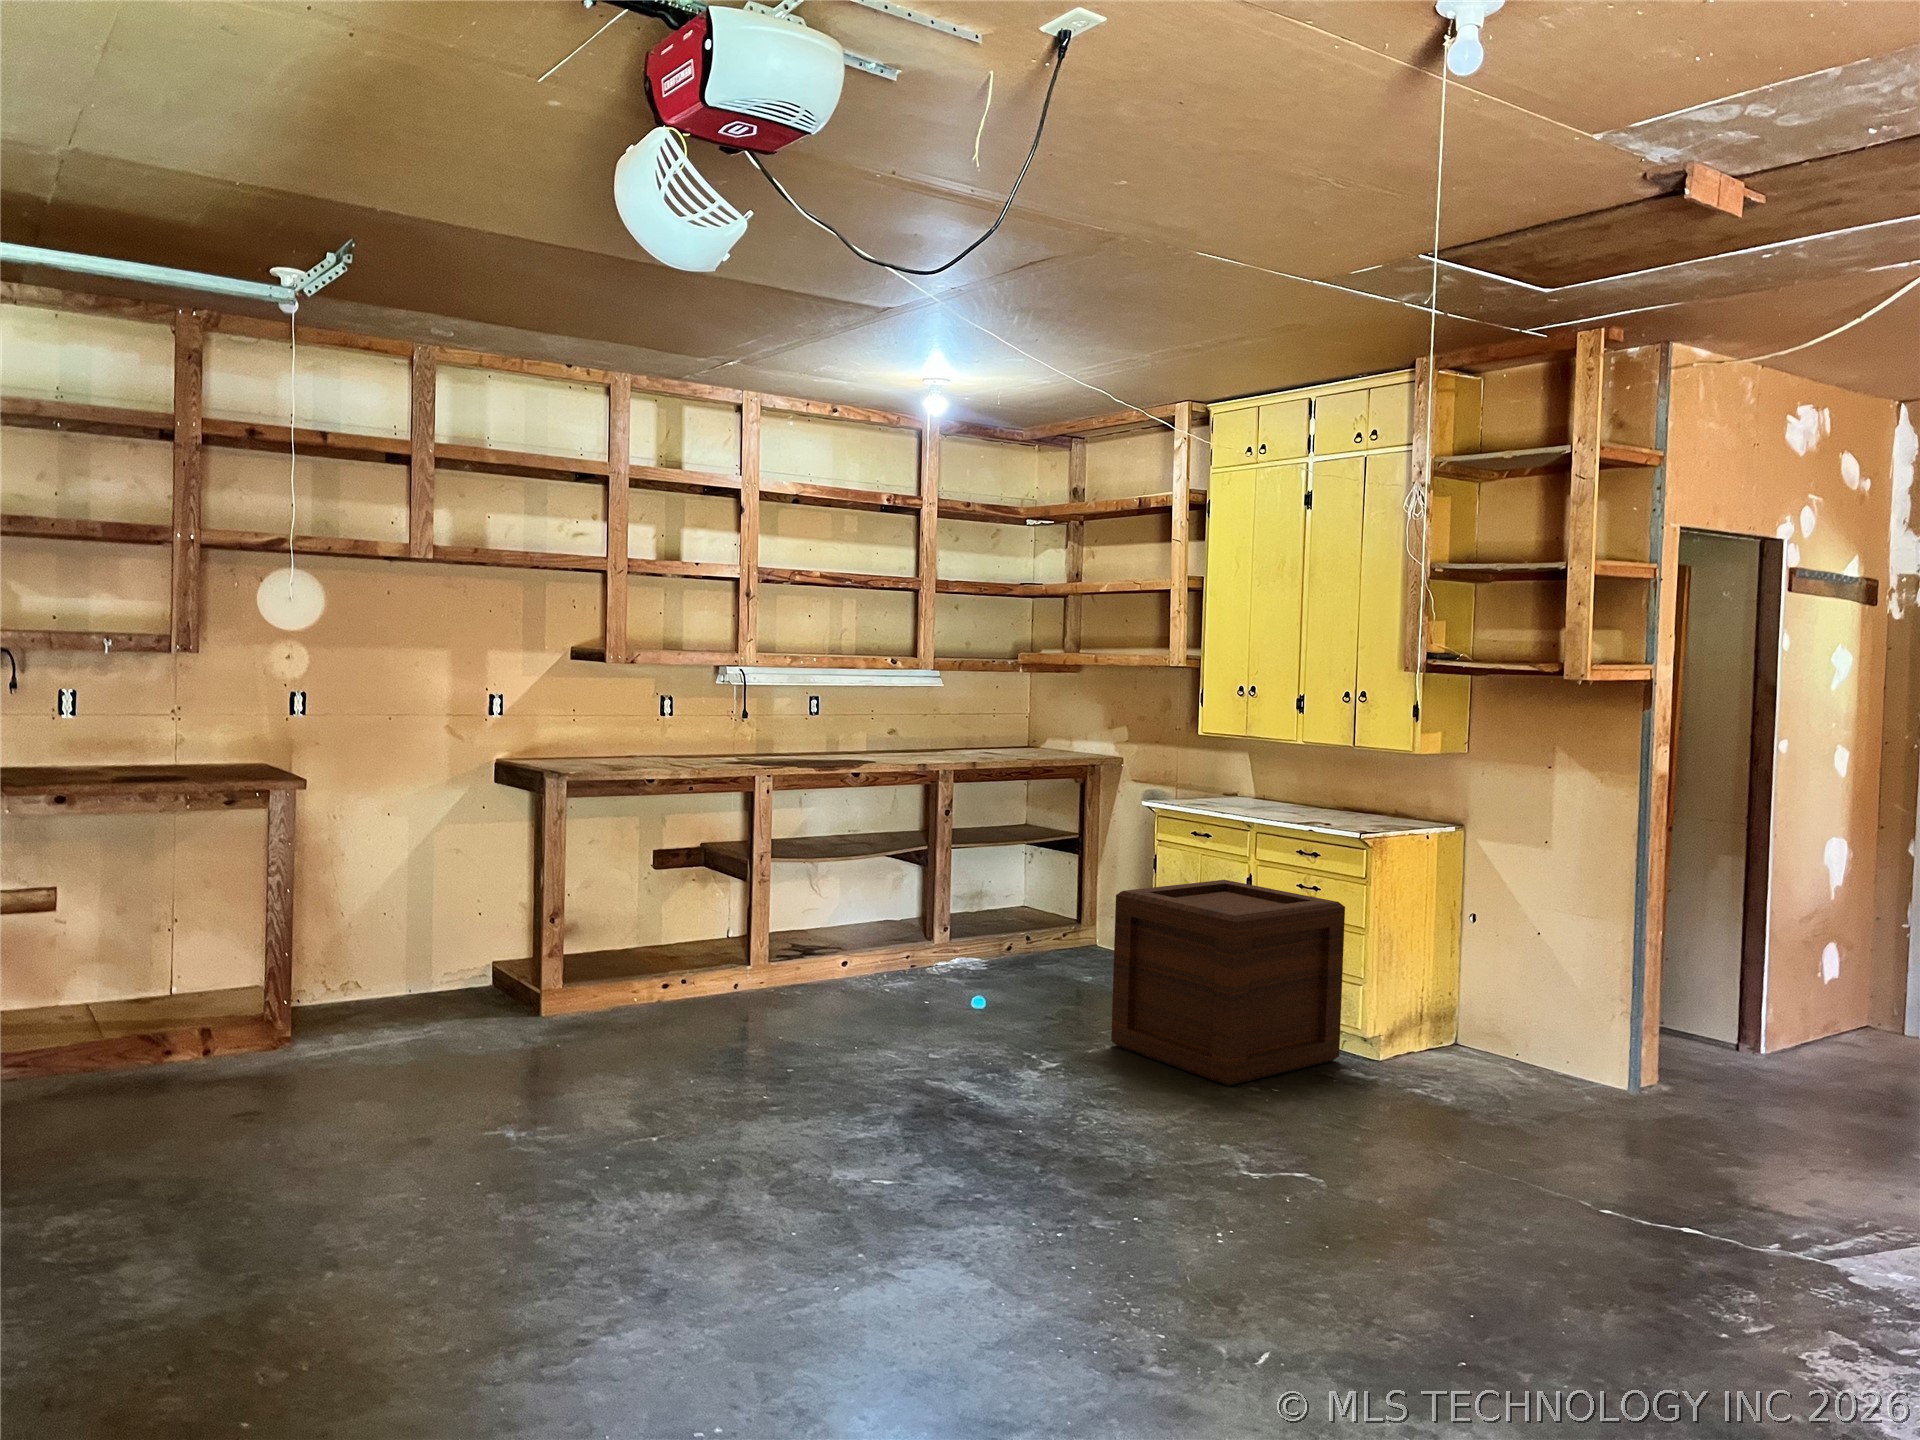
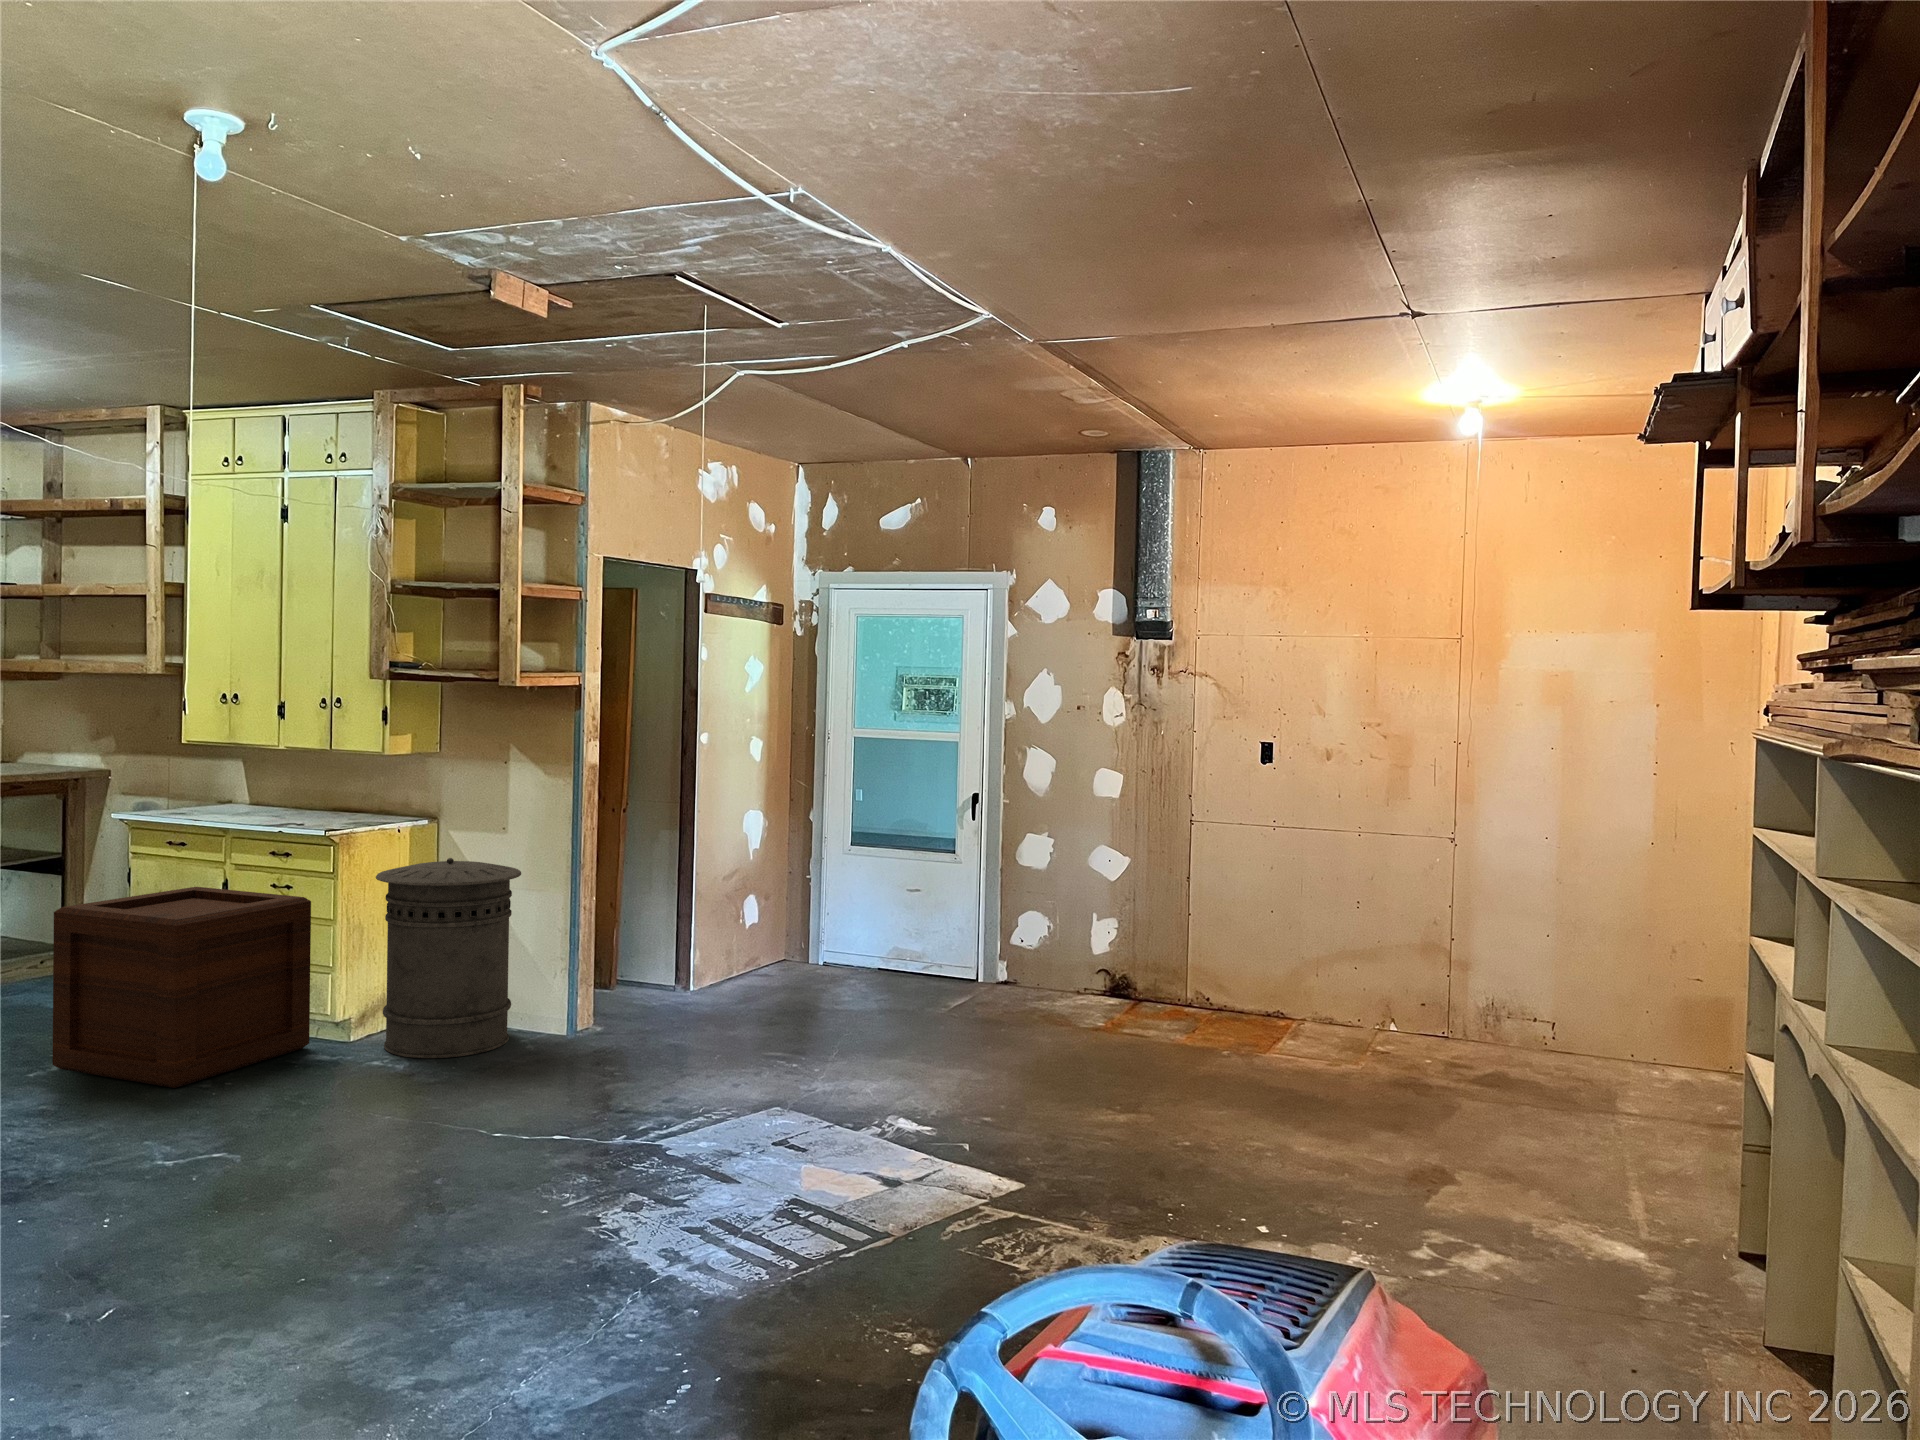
trash can: none [1414,873,1578,1100] -> present [376,858,521,1058]

